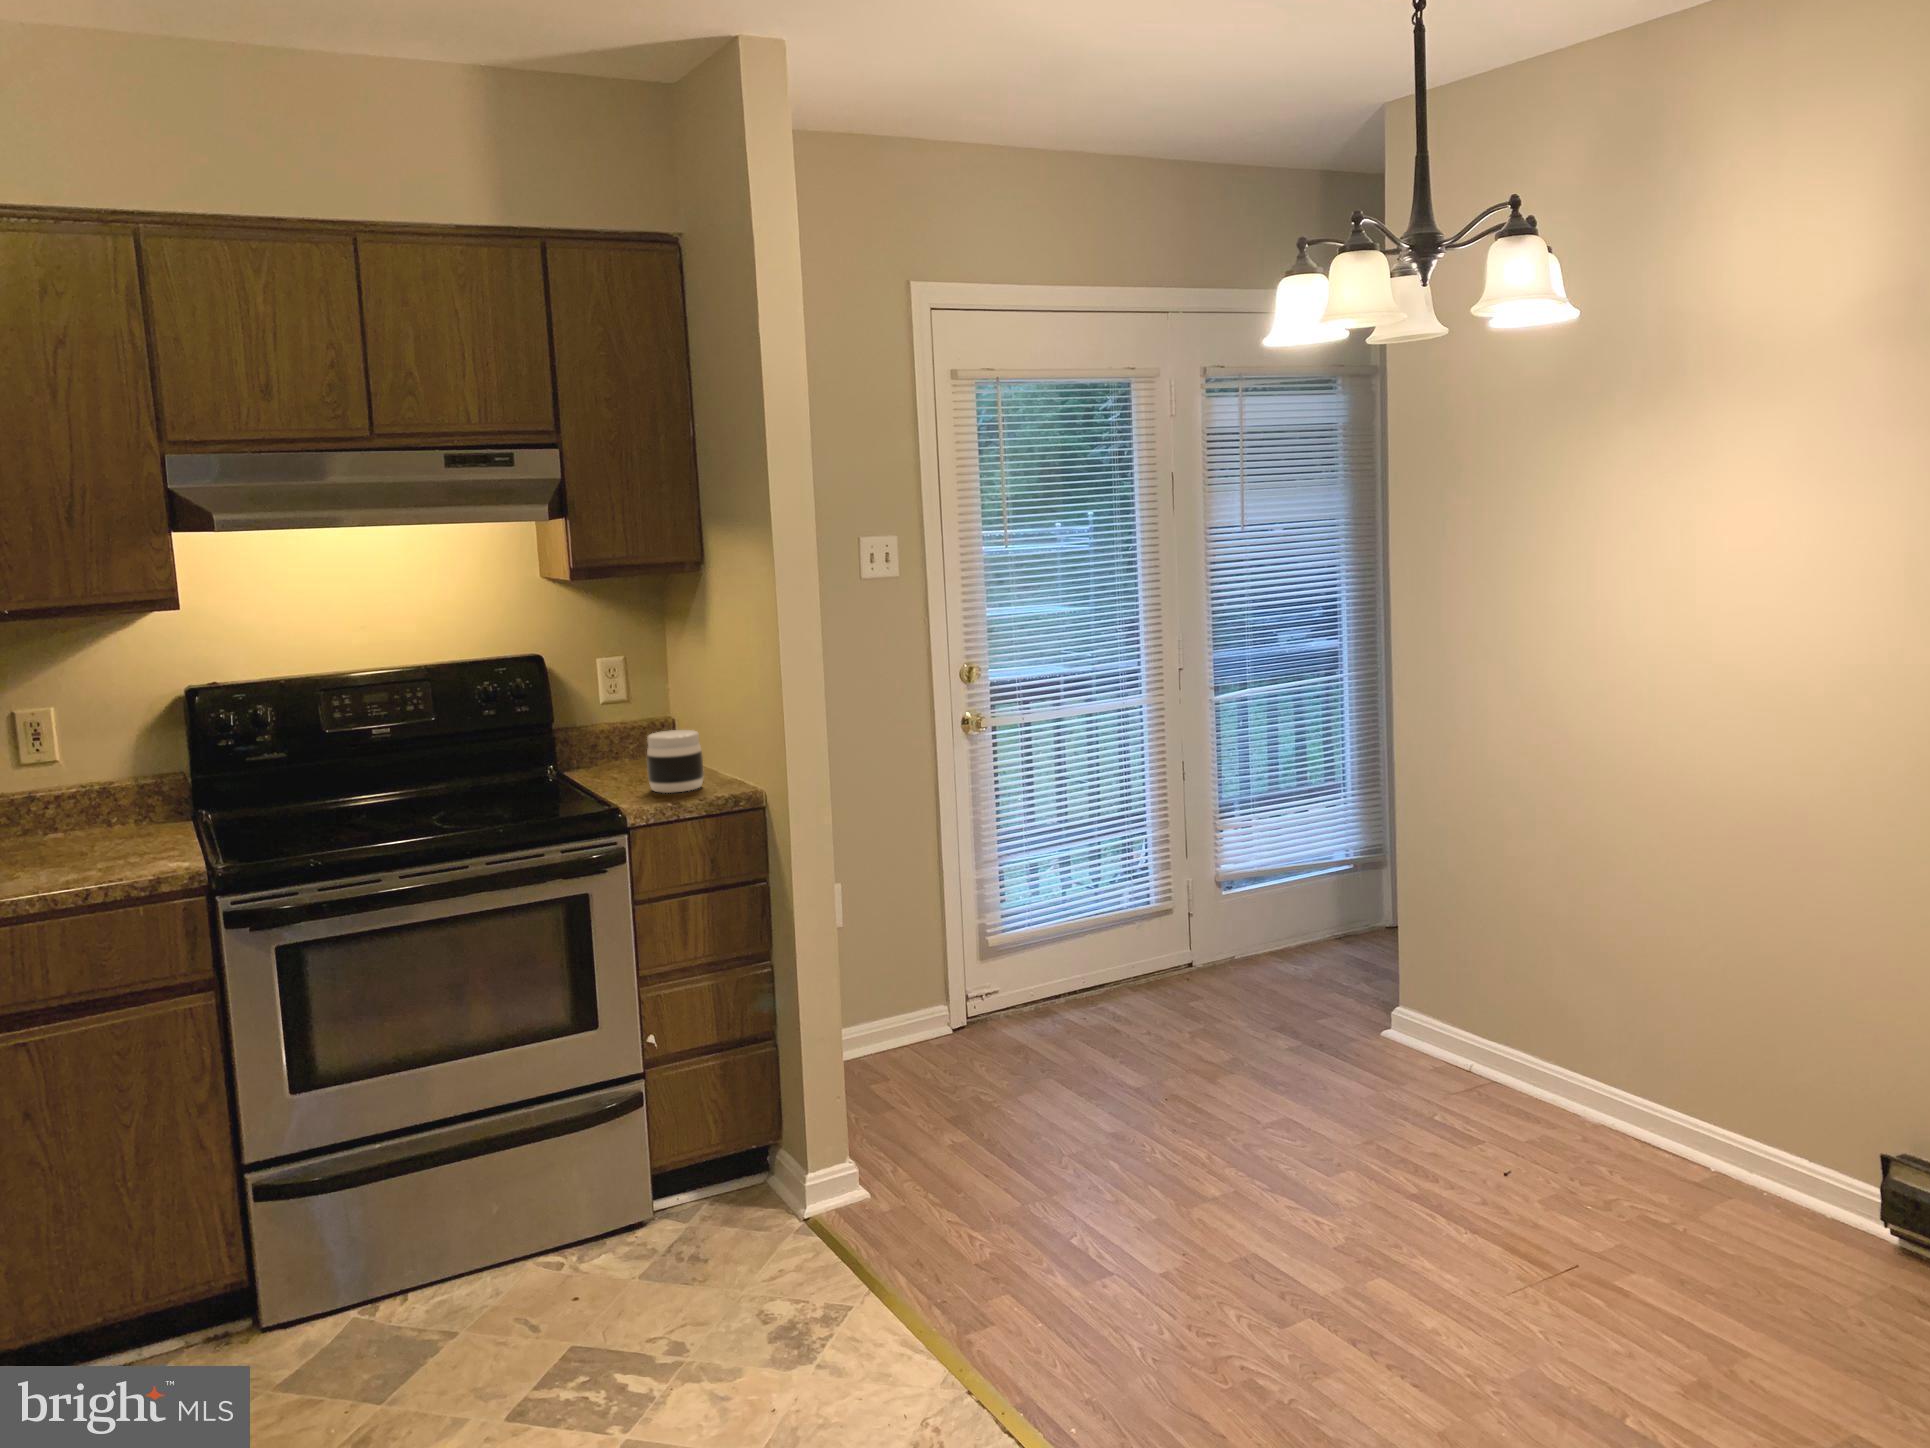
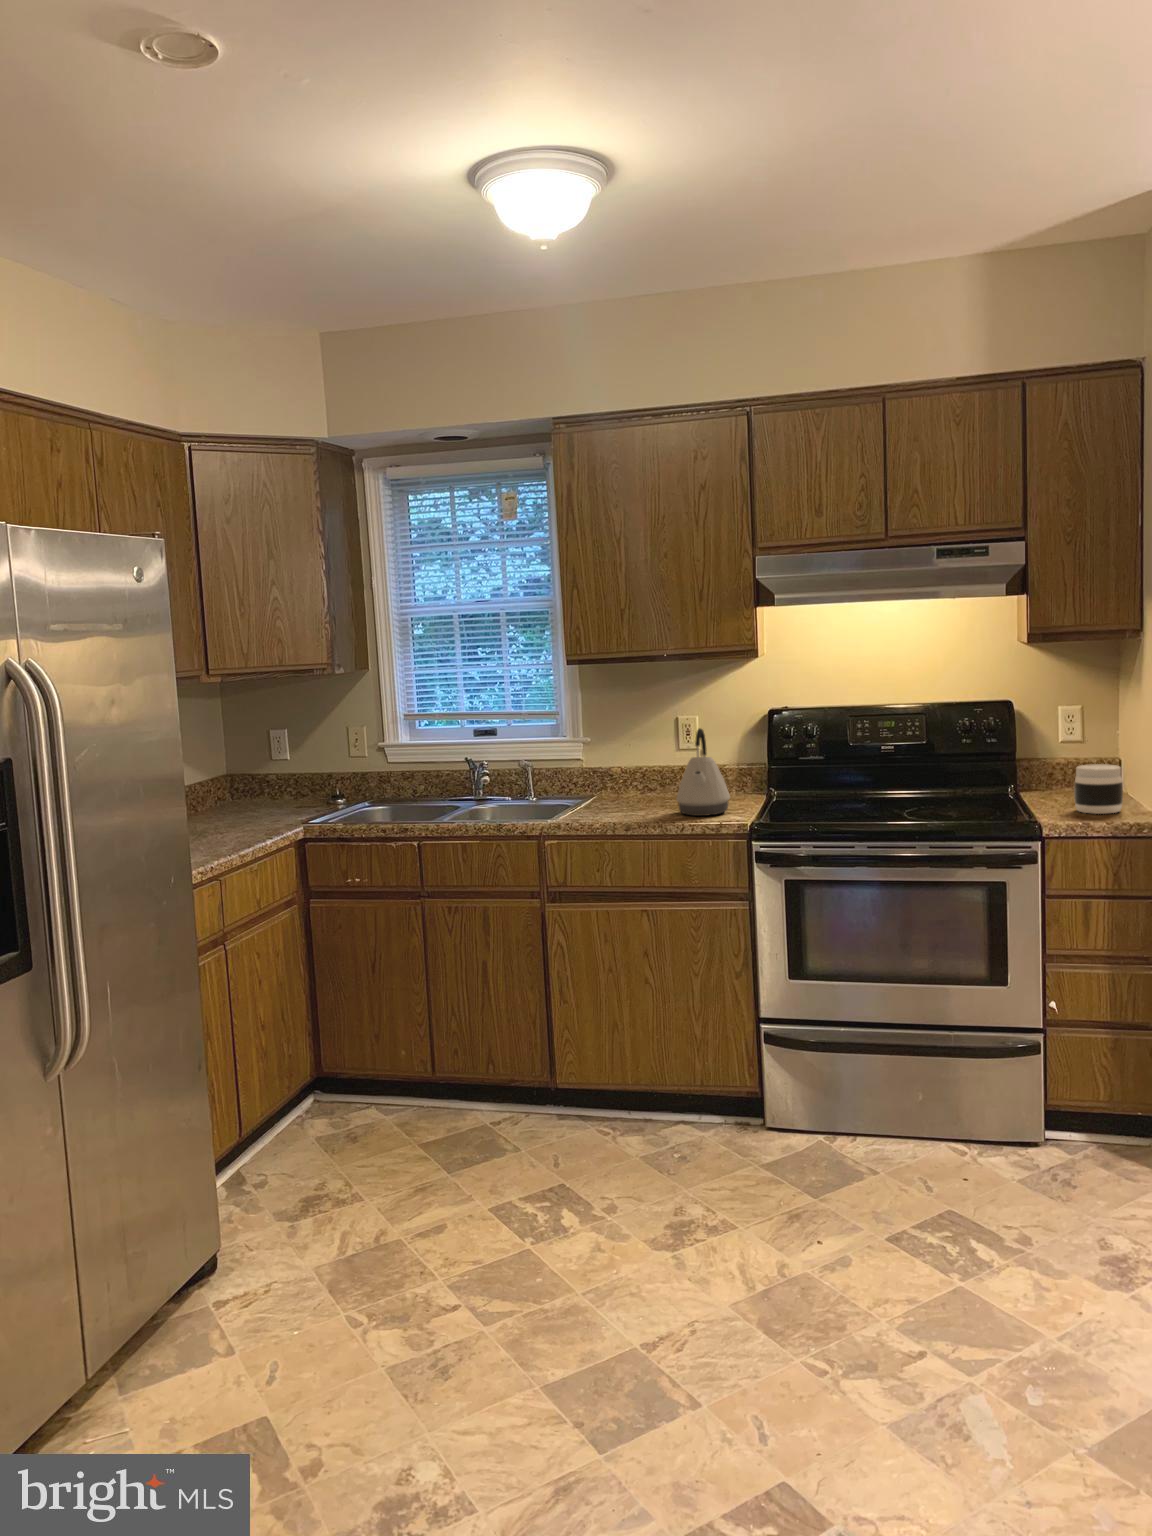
kettle: none [50,726,152,870] -> present [676,729,730,816]

